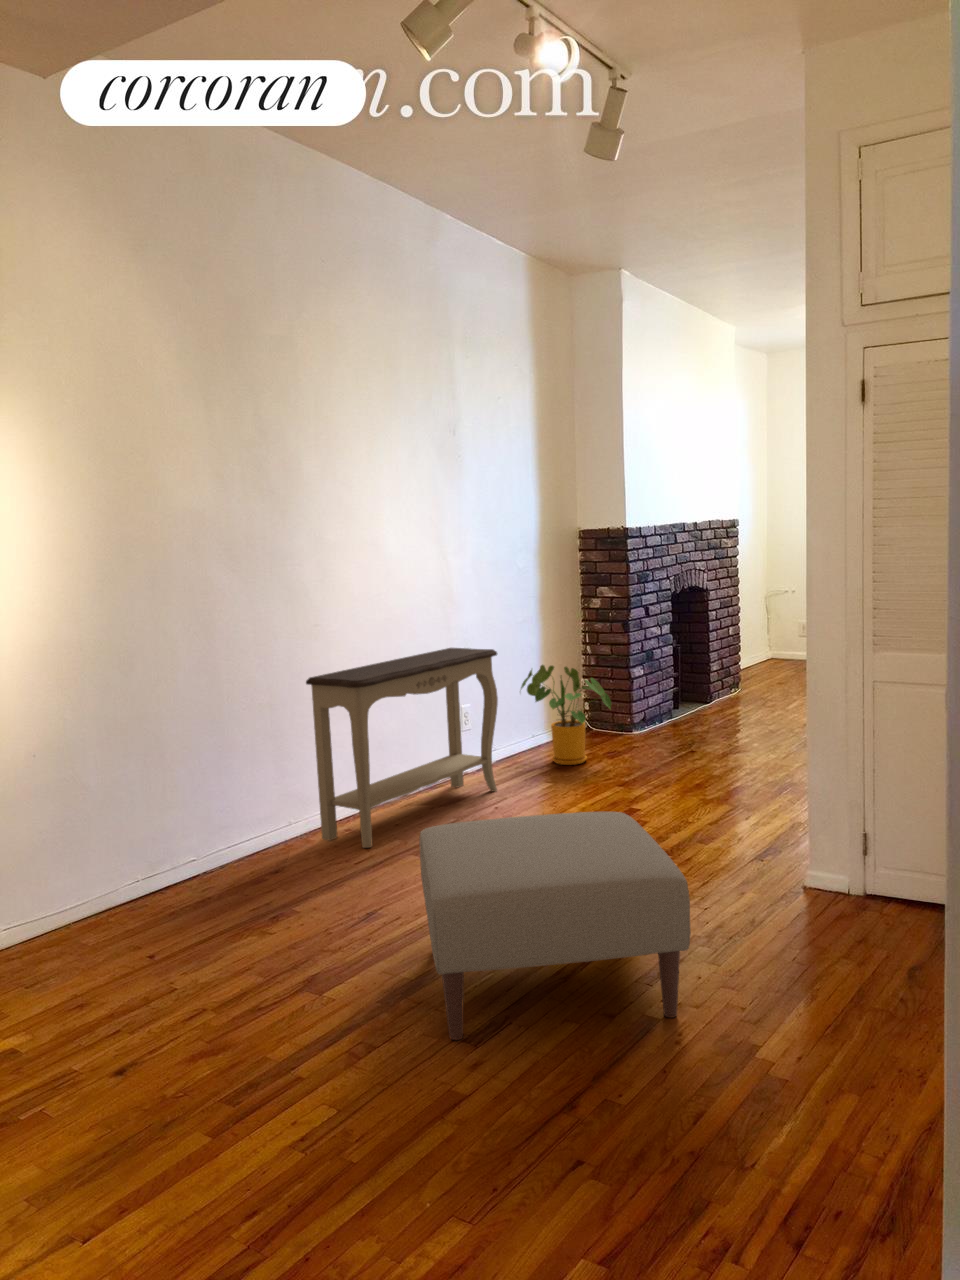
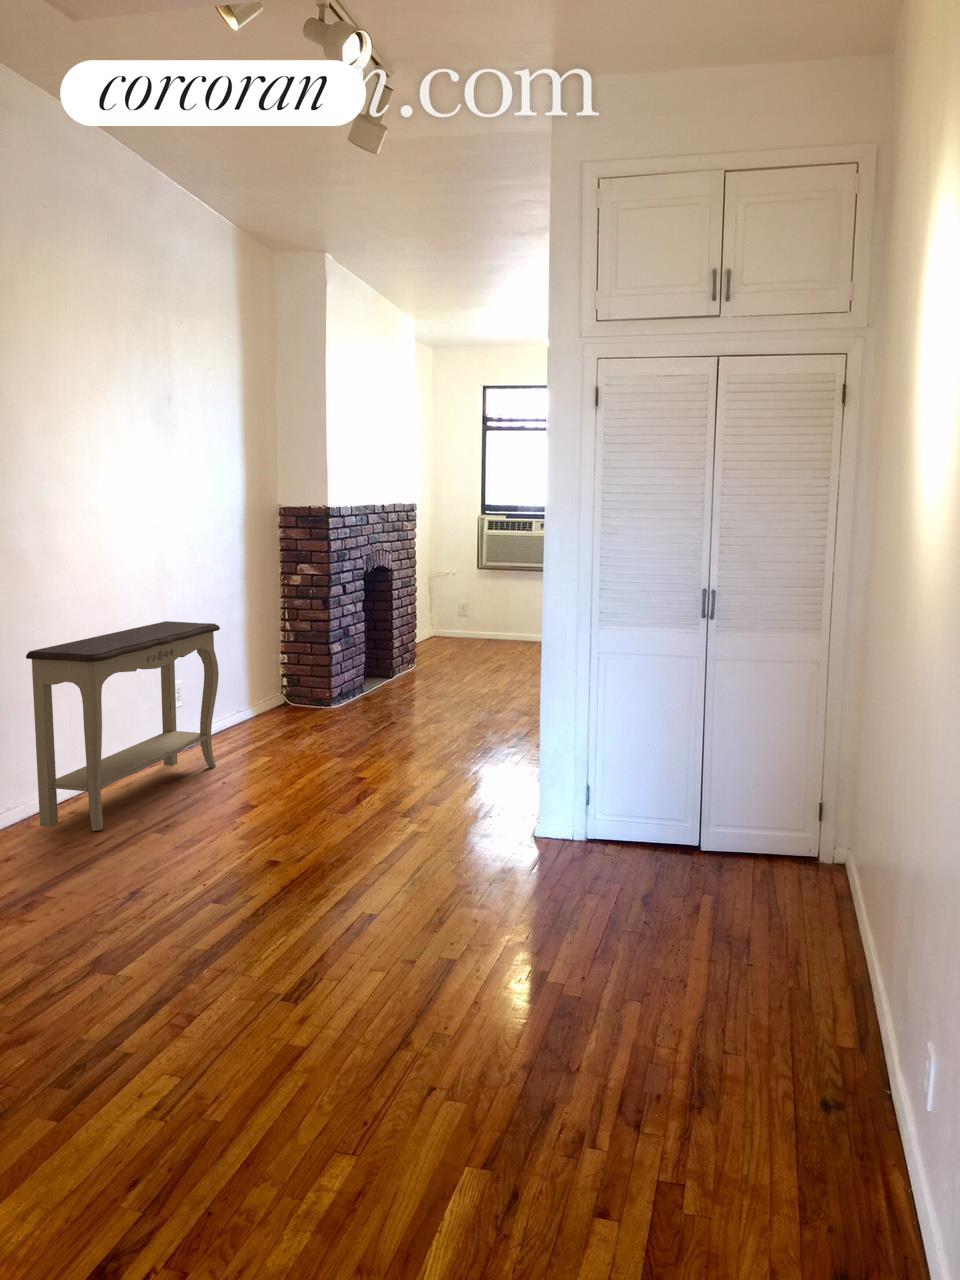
house plant: present [521,665,611,765] -> none [230,640,324,739]
ottoman: present [419,812,691,1040] -> none [203,776,485,999]

